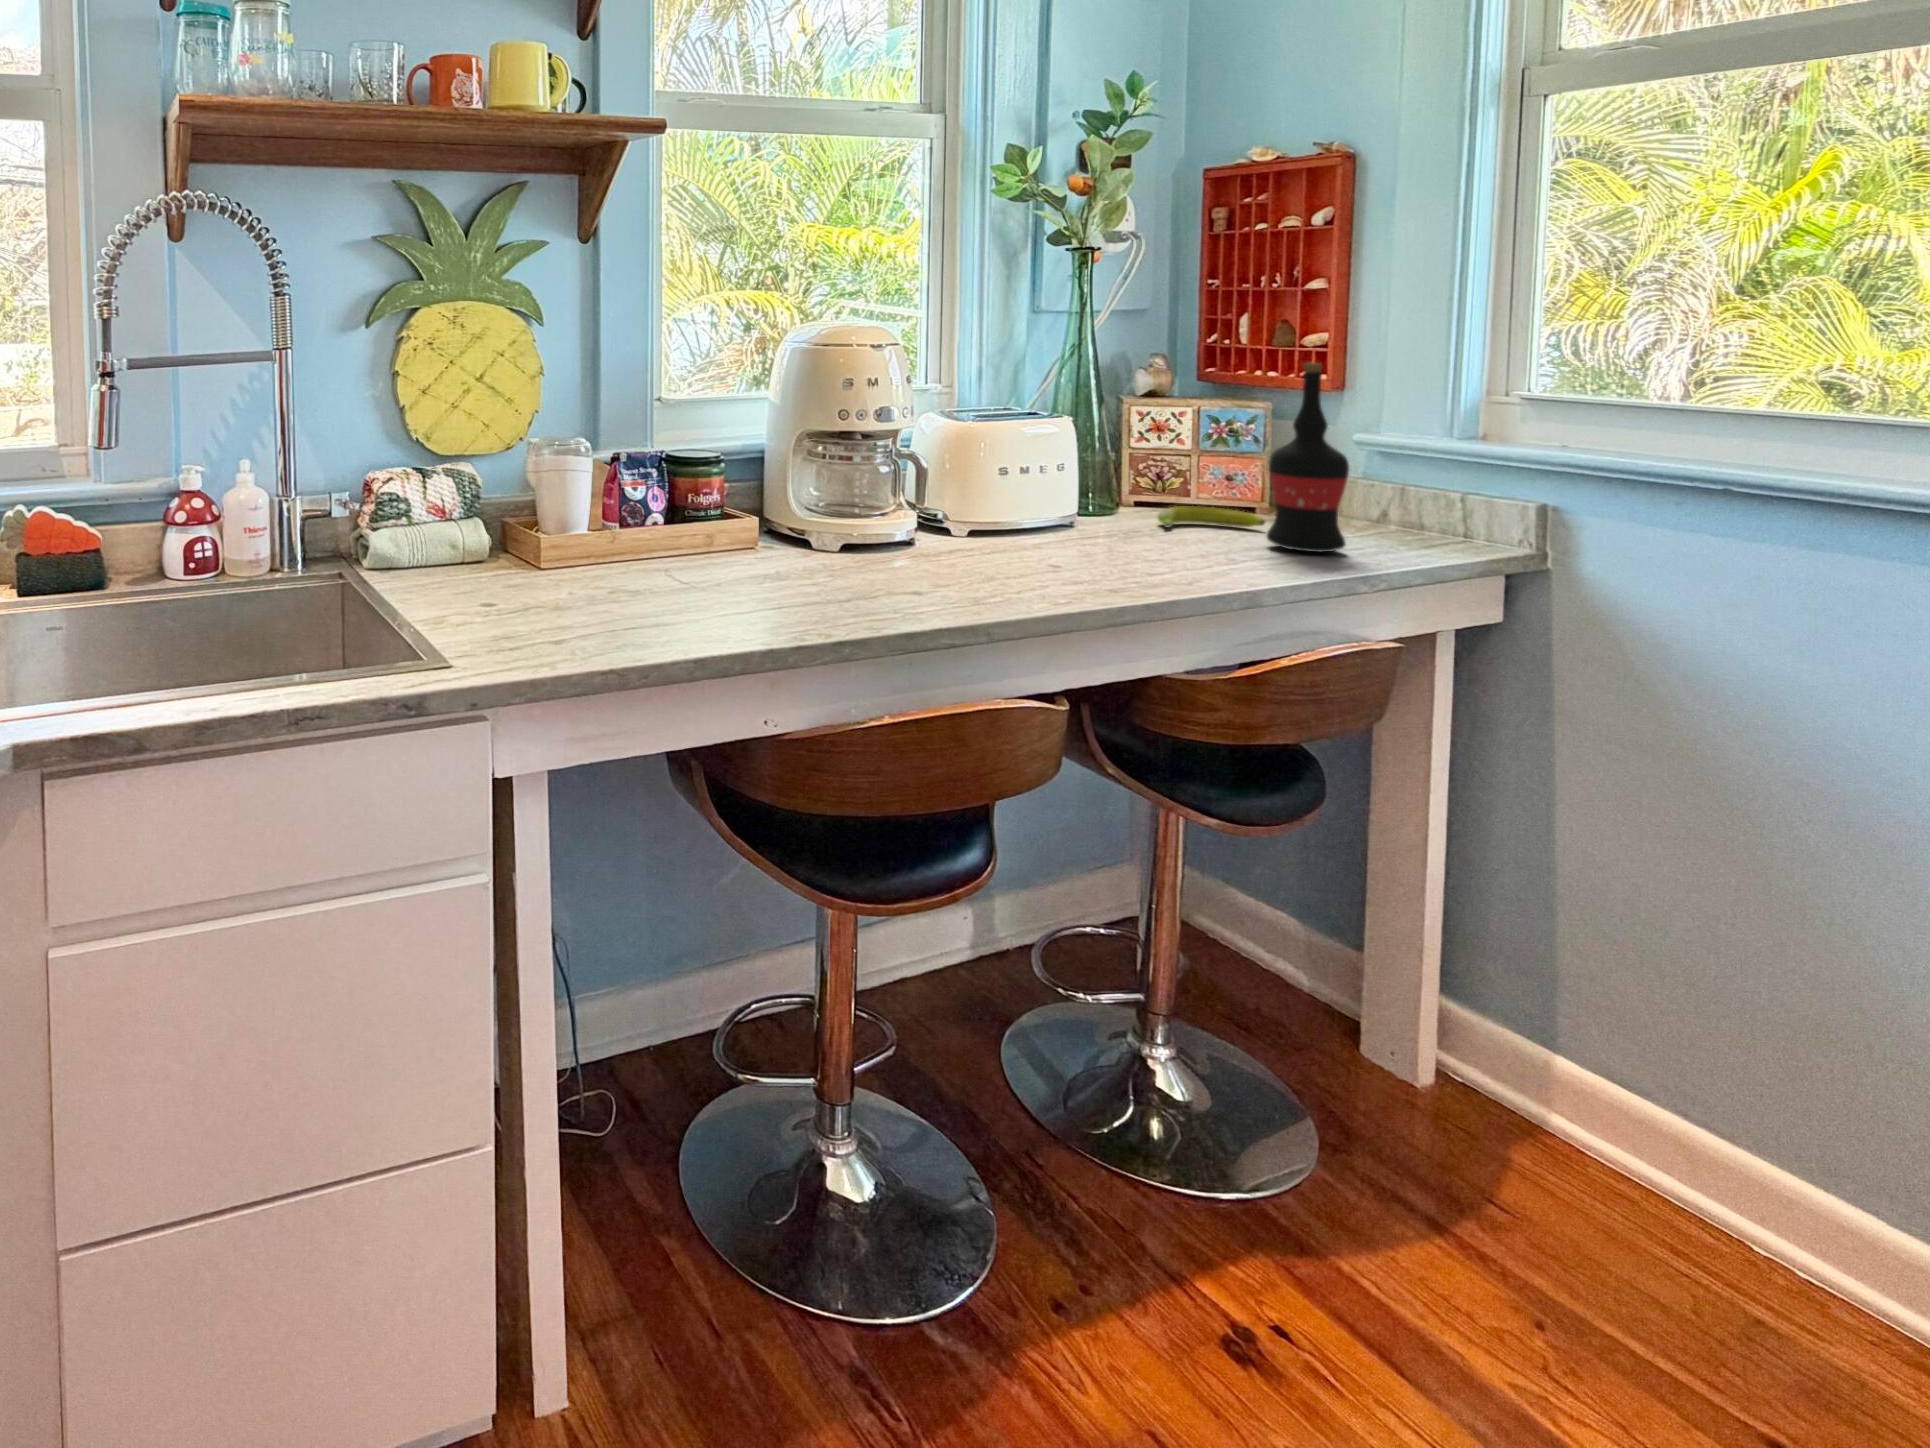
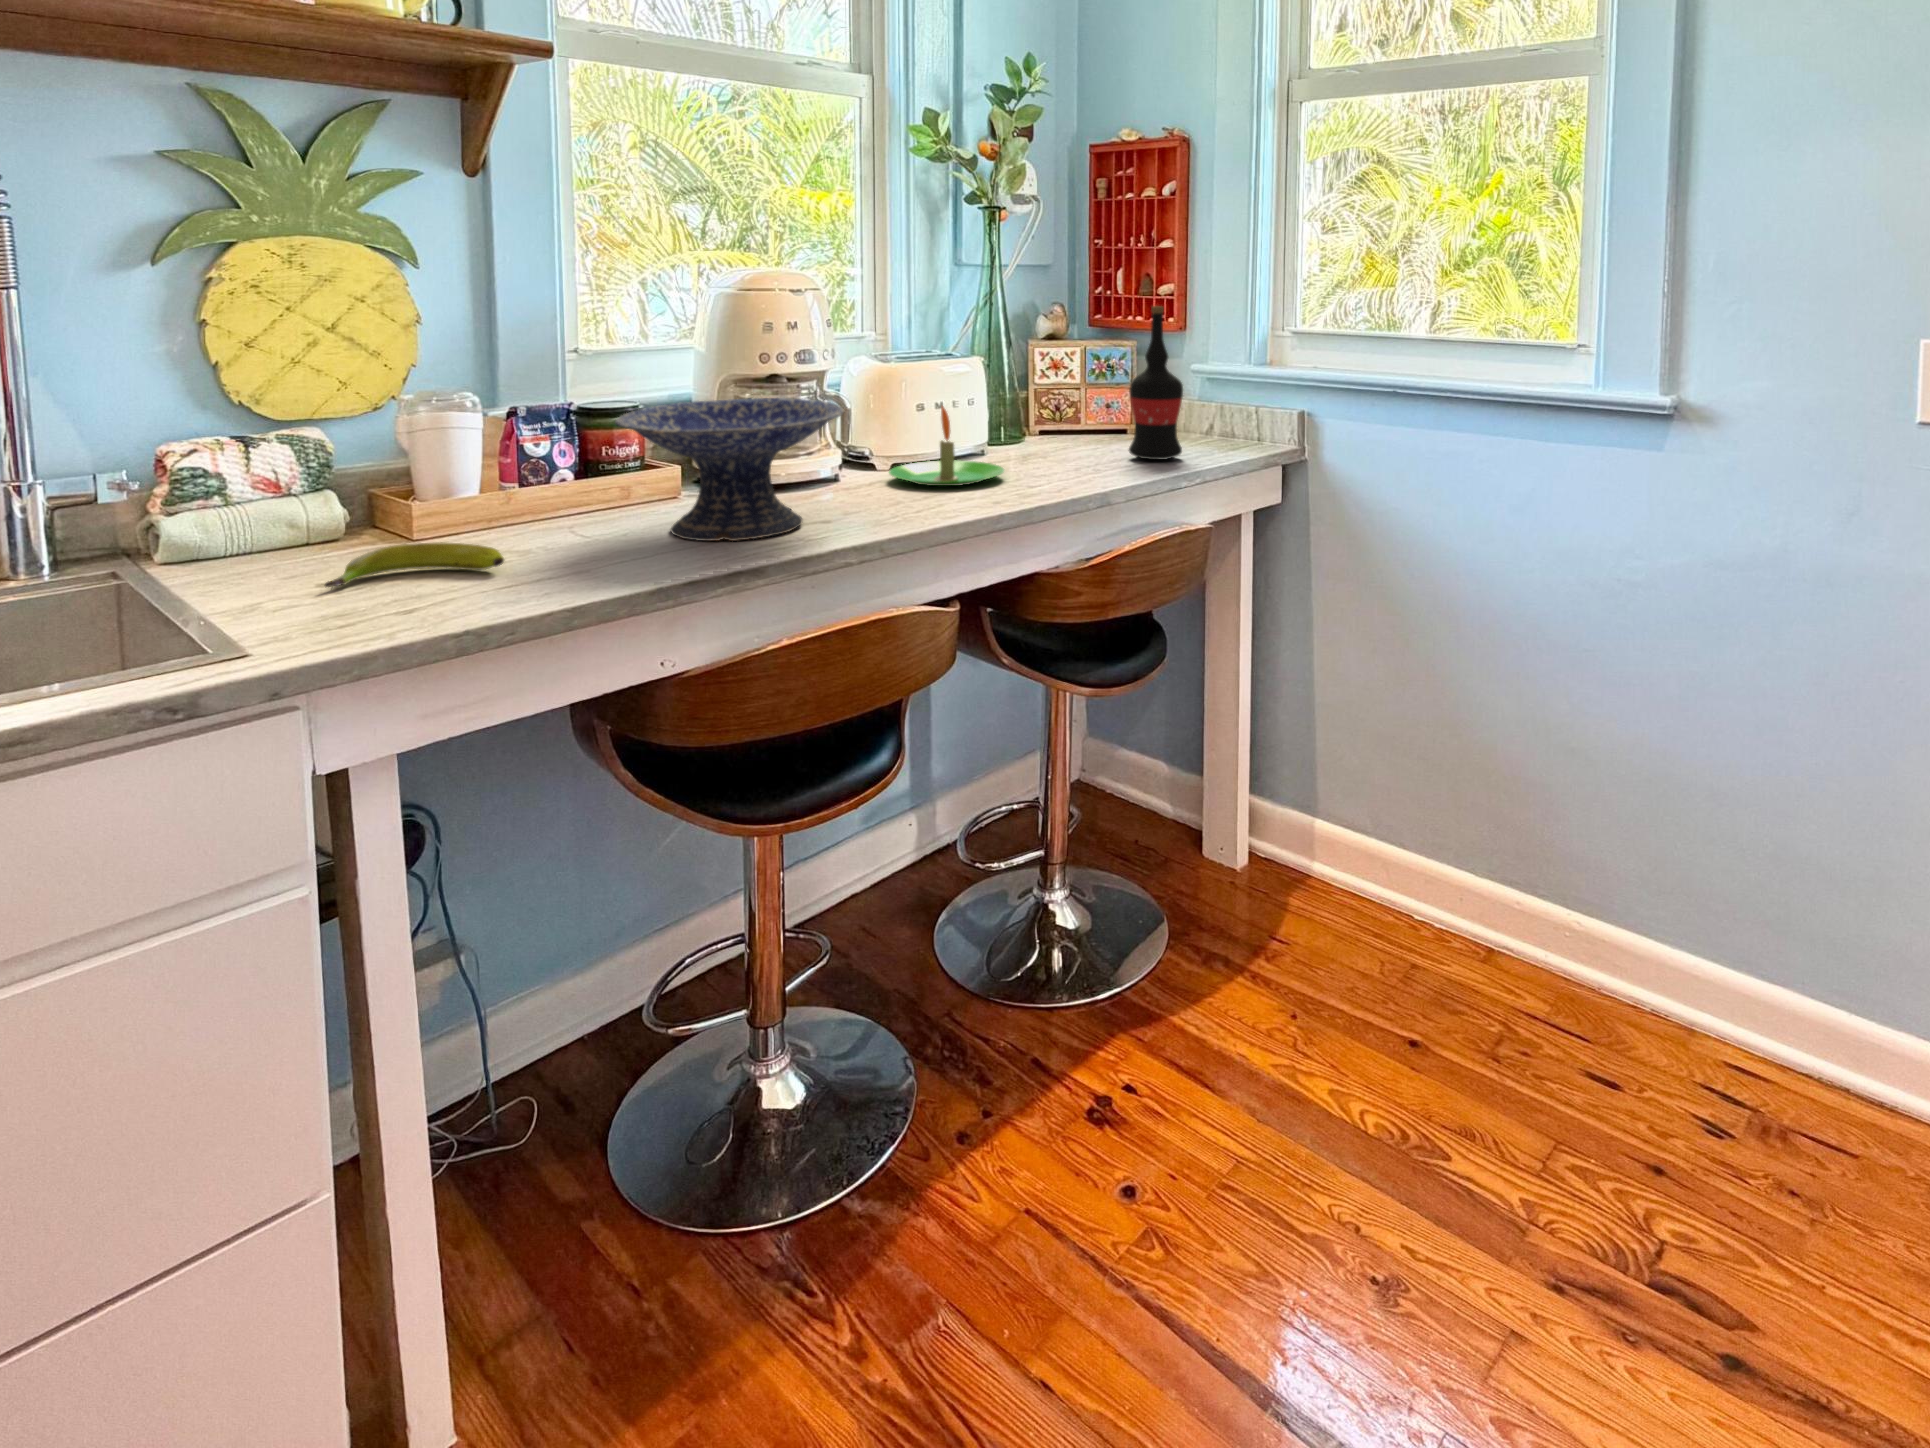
decorative bowl: none [711,457,938,603] -> present [615,398,844,541]
candle: none [967,471,1107,562] -> present [889,406,1004,486]
banana: present [1157,506,1265,527] -> present [325,543,504,587]

